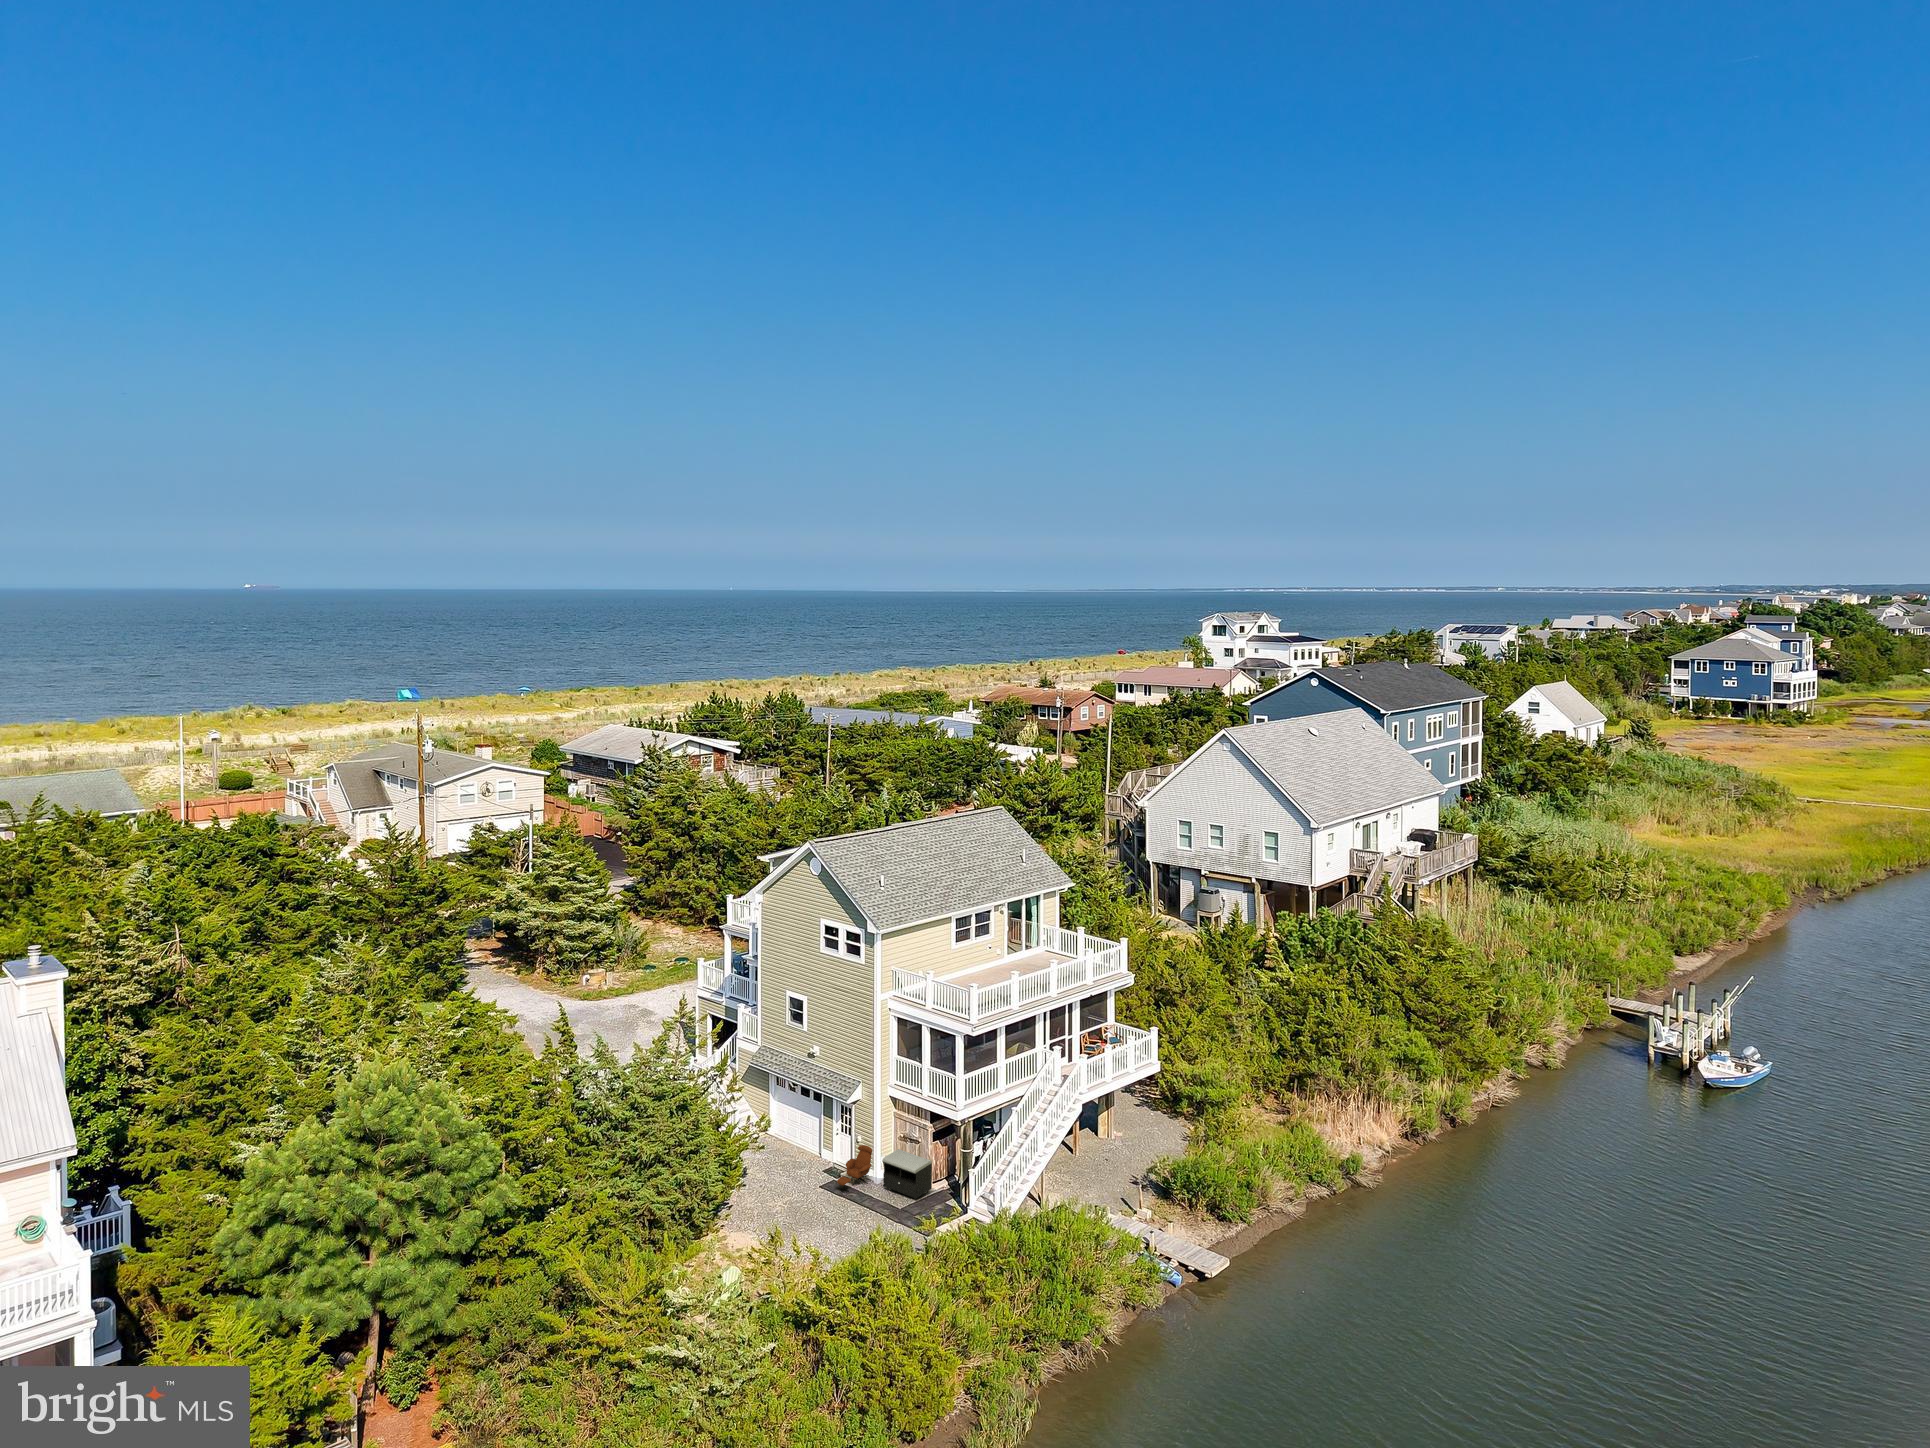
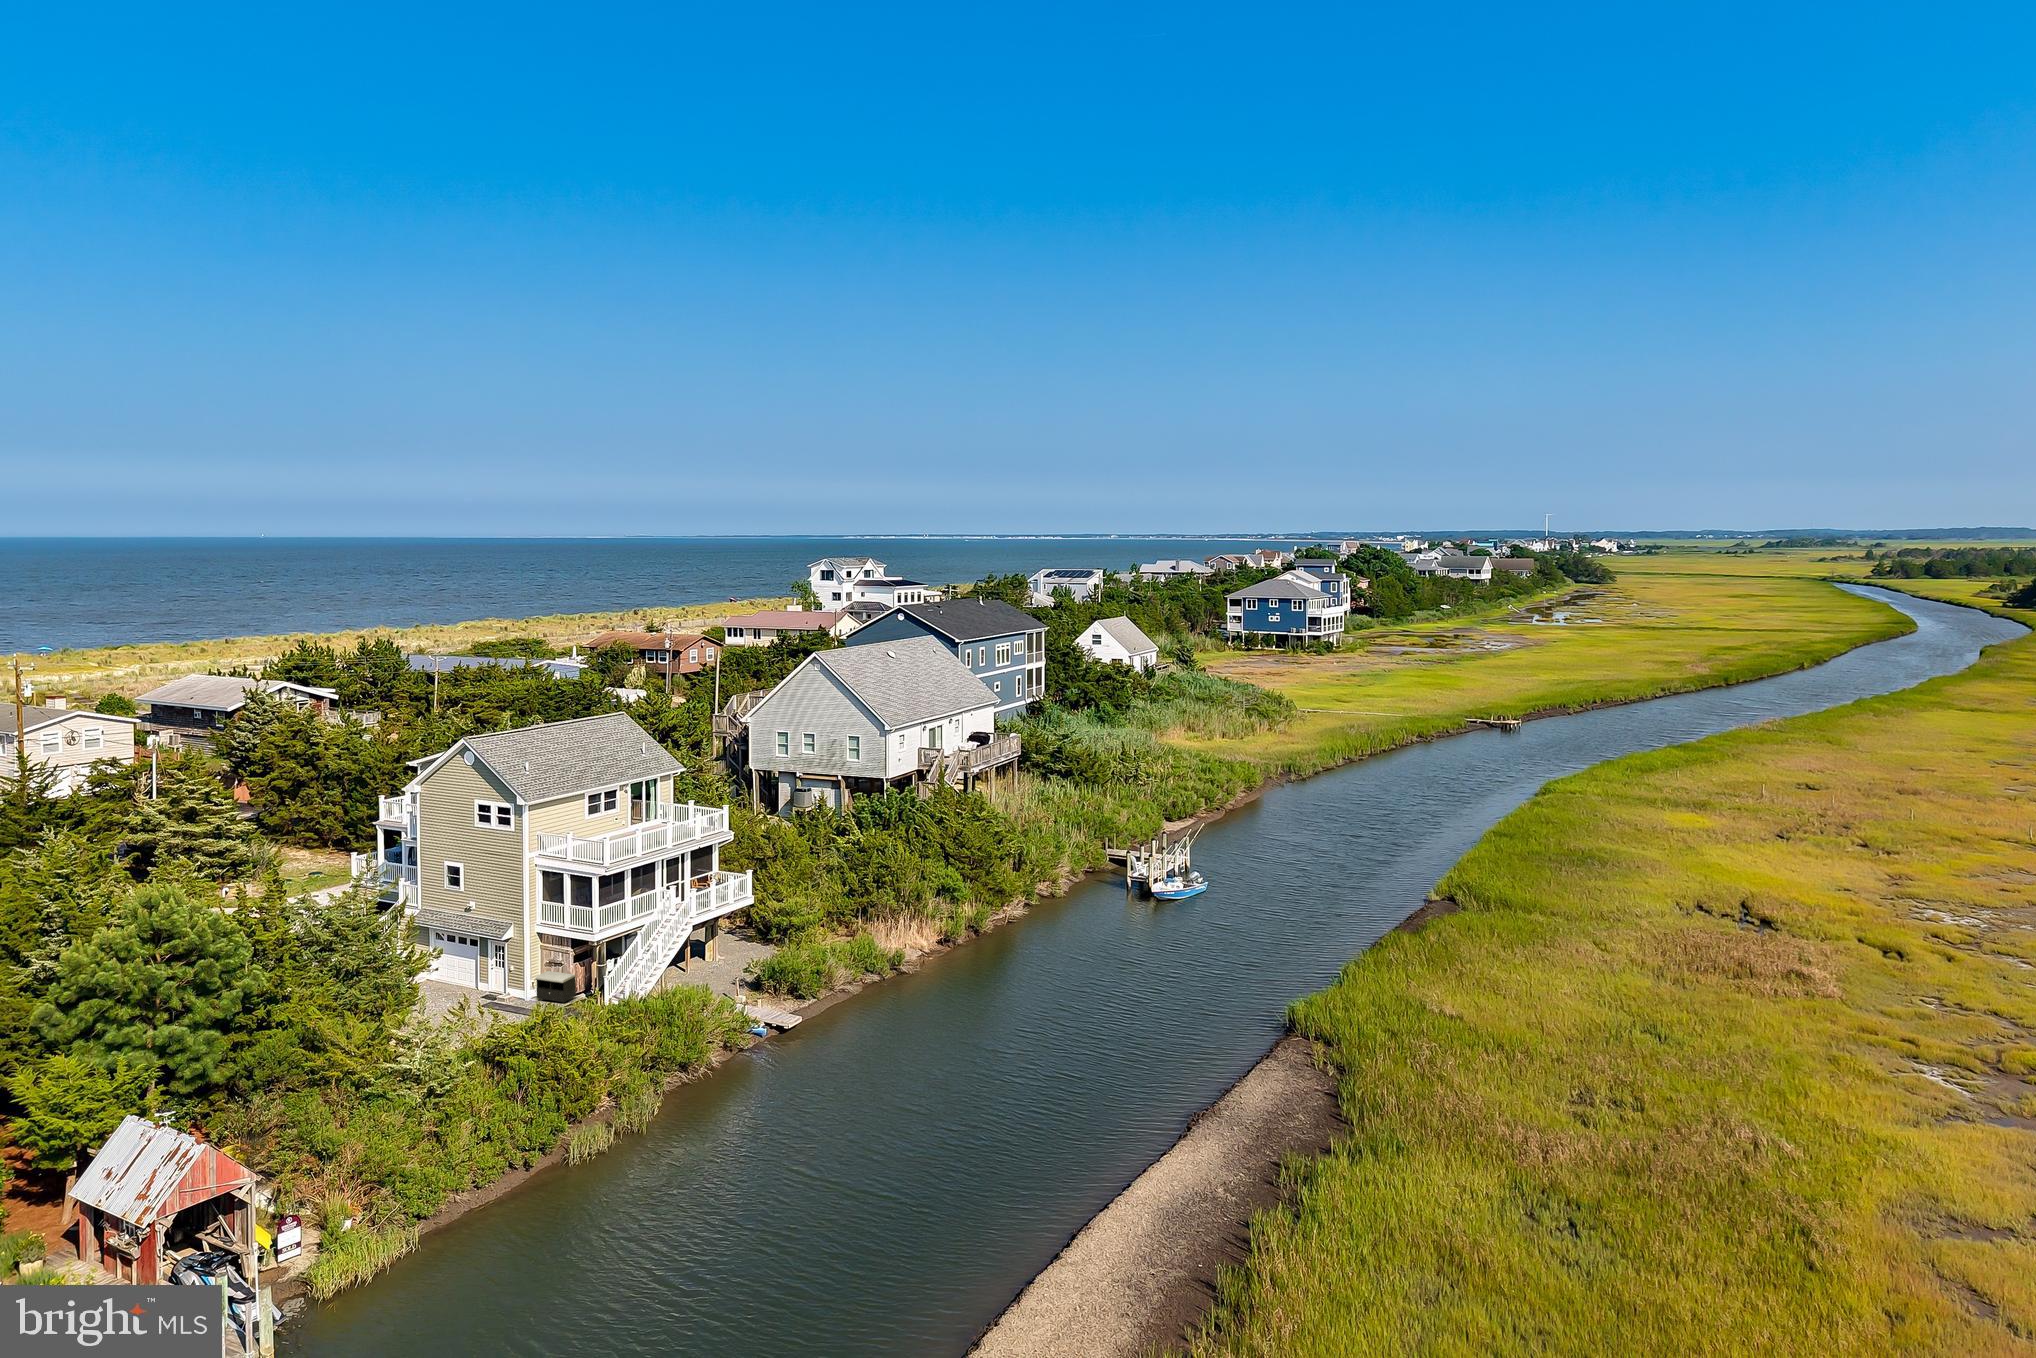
lounge chair: present [837,1145,872,1192] -> none [499,971,526,1007]

